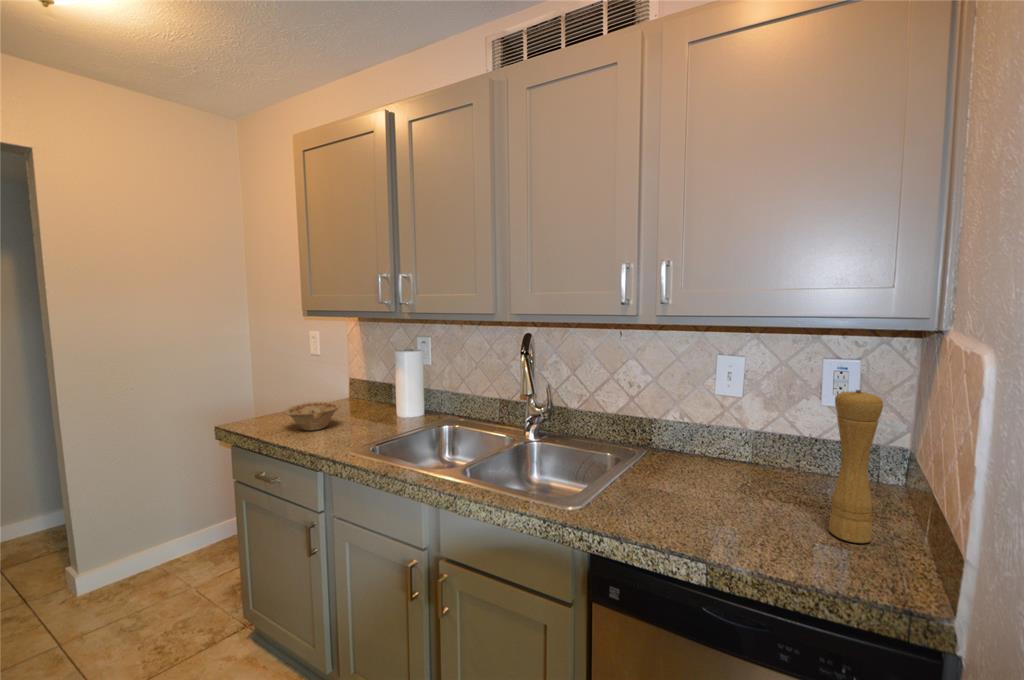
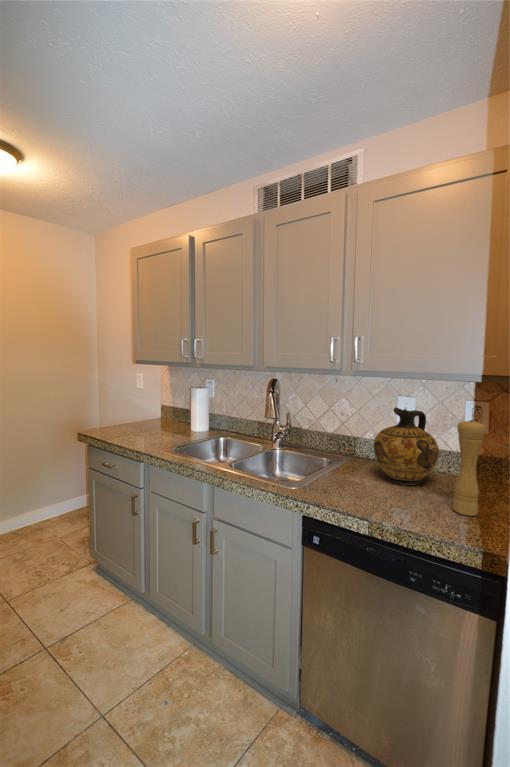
ceramic jug: none [690,372,793,492] -> present [374,408,439,485]
dish: present [285,402,340,431] -> none [121,420,156,437]

